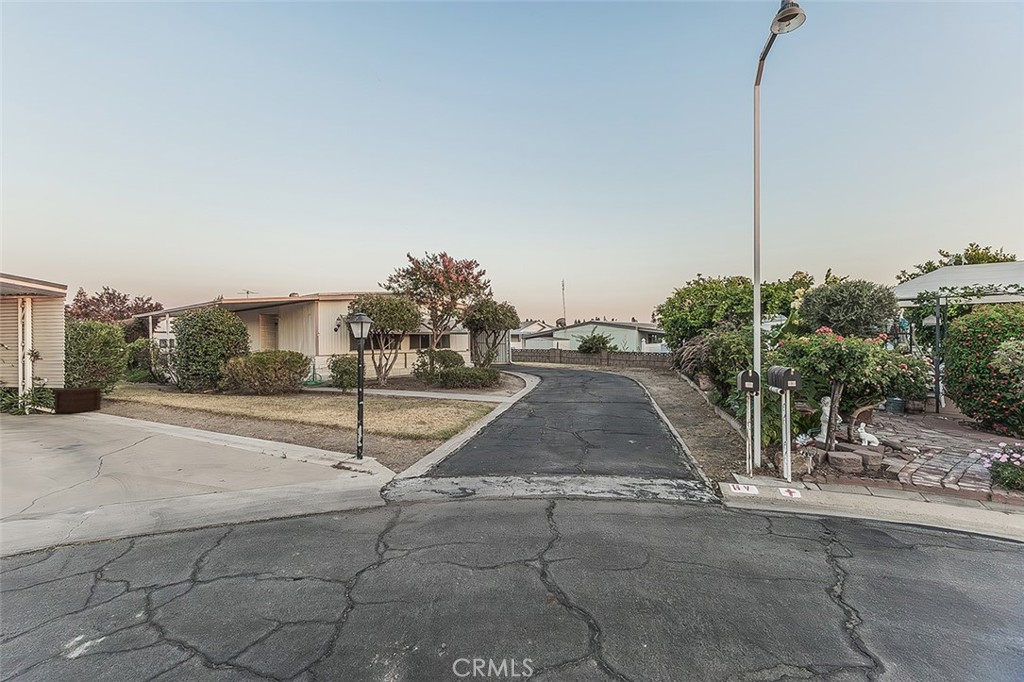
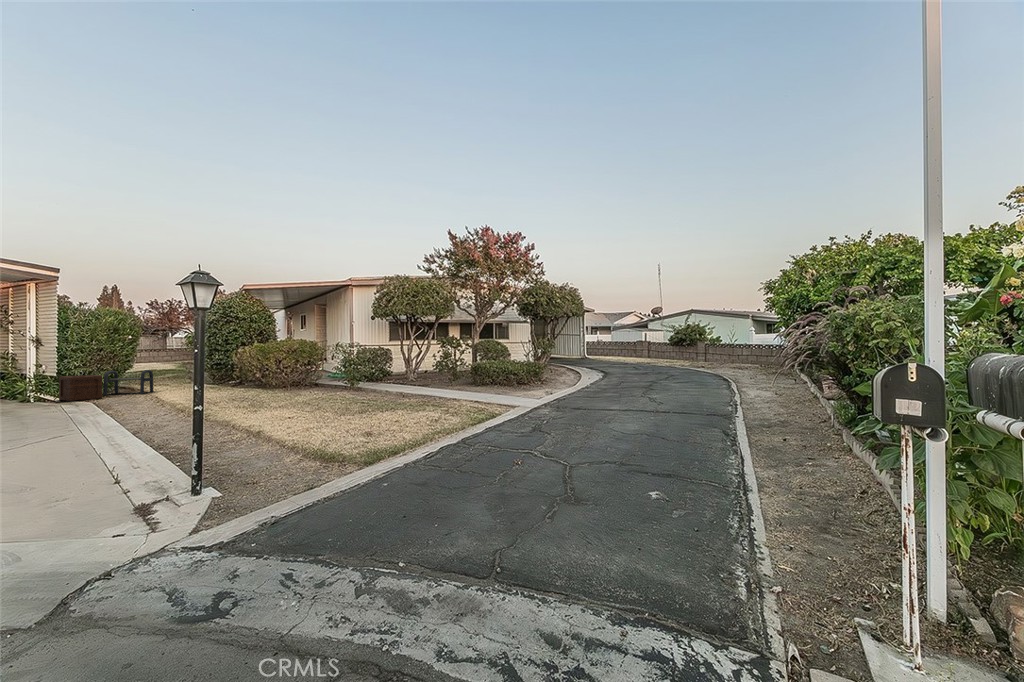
bench: none [94,381,141,407] -> present [103,370,153,395]

